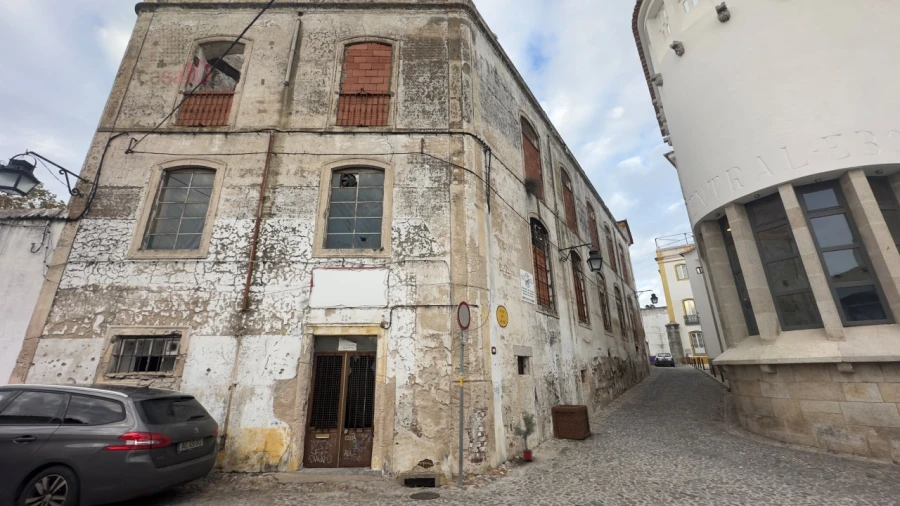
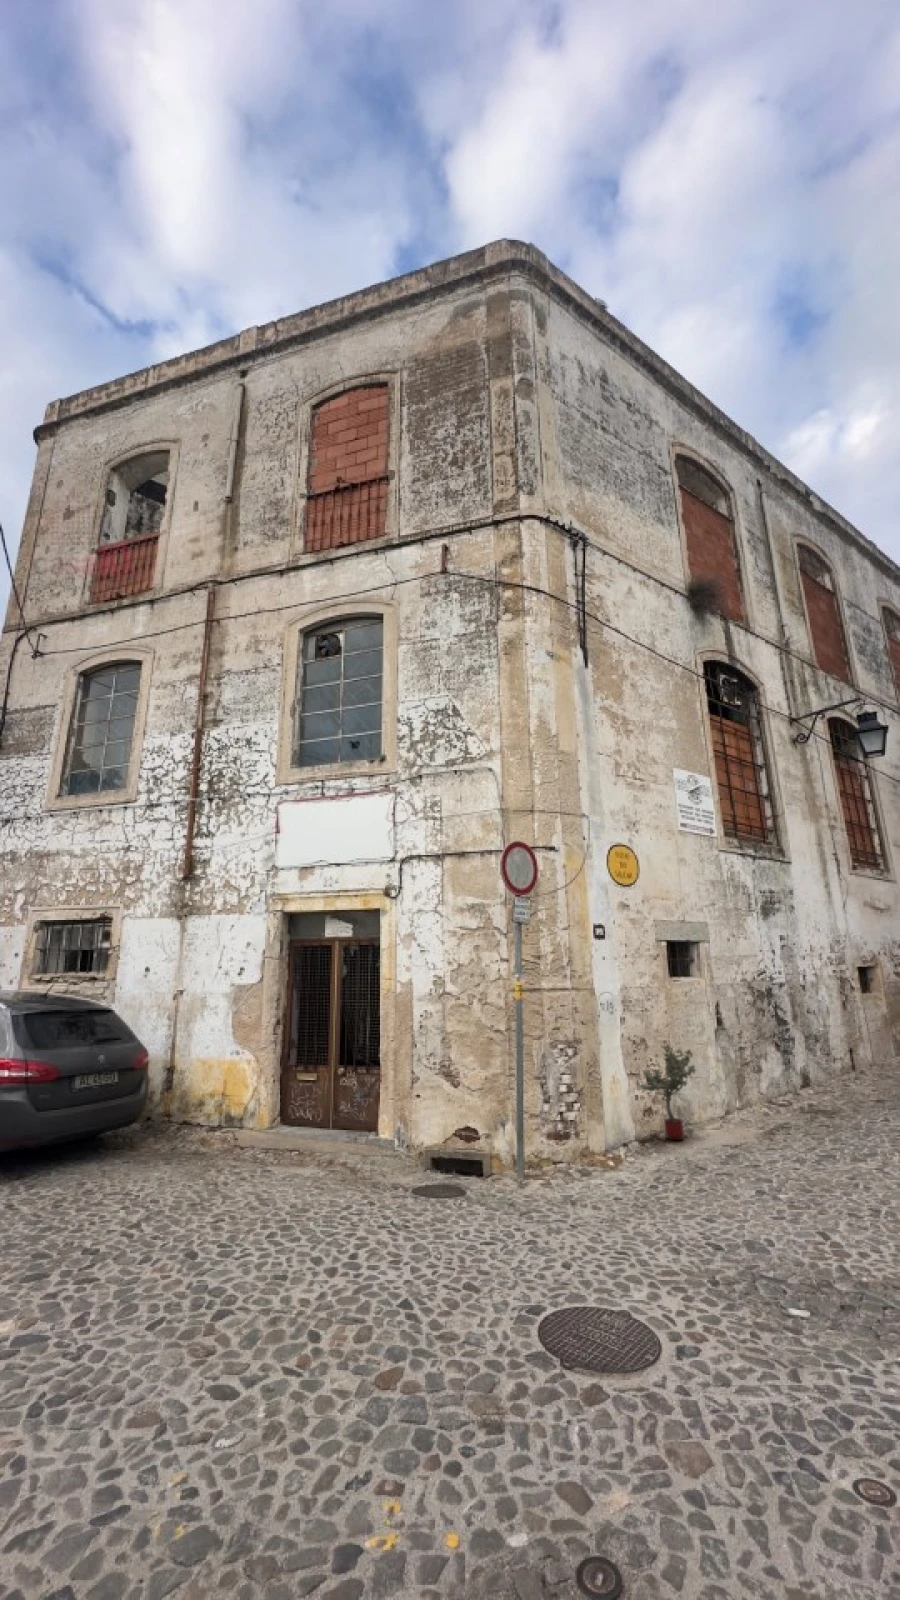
wooden crate: present [551,405,591,439] -> none [759,1035,855,1106]

